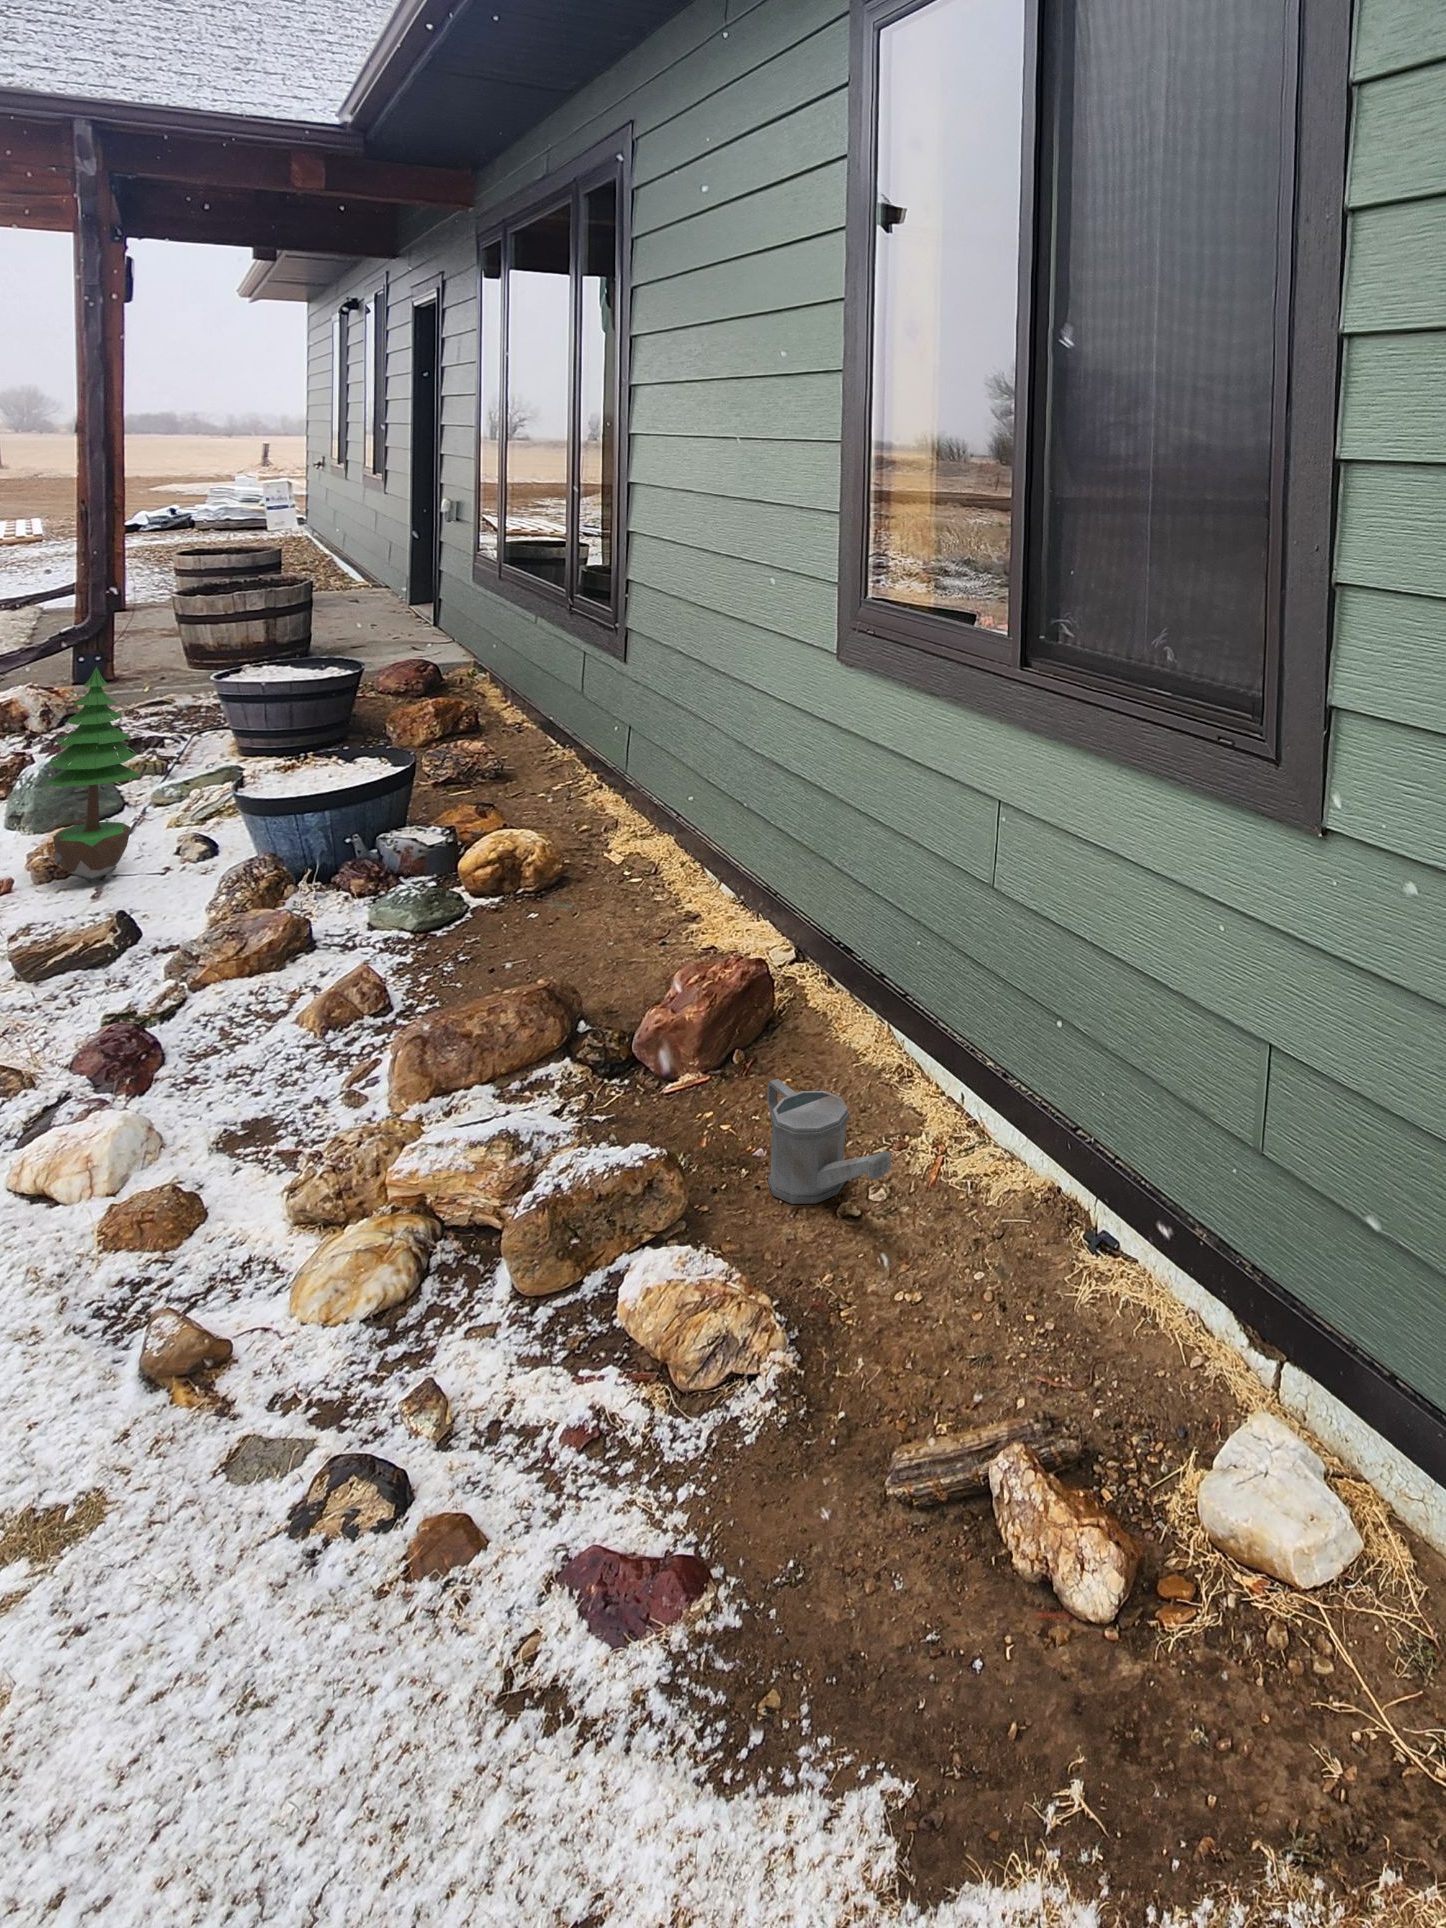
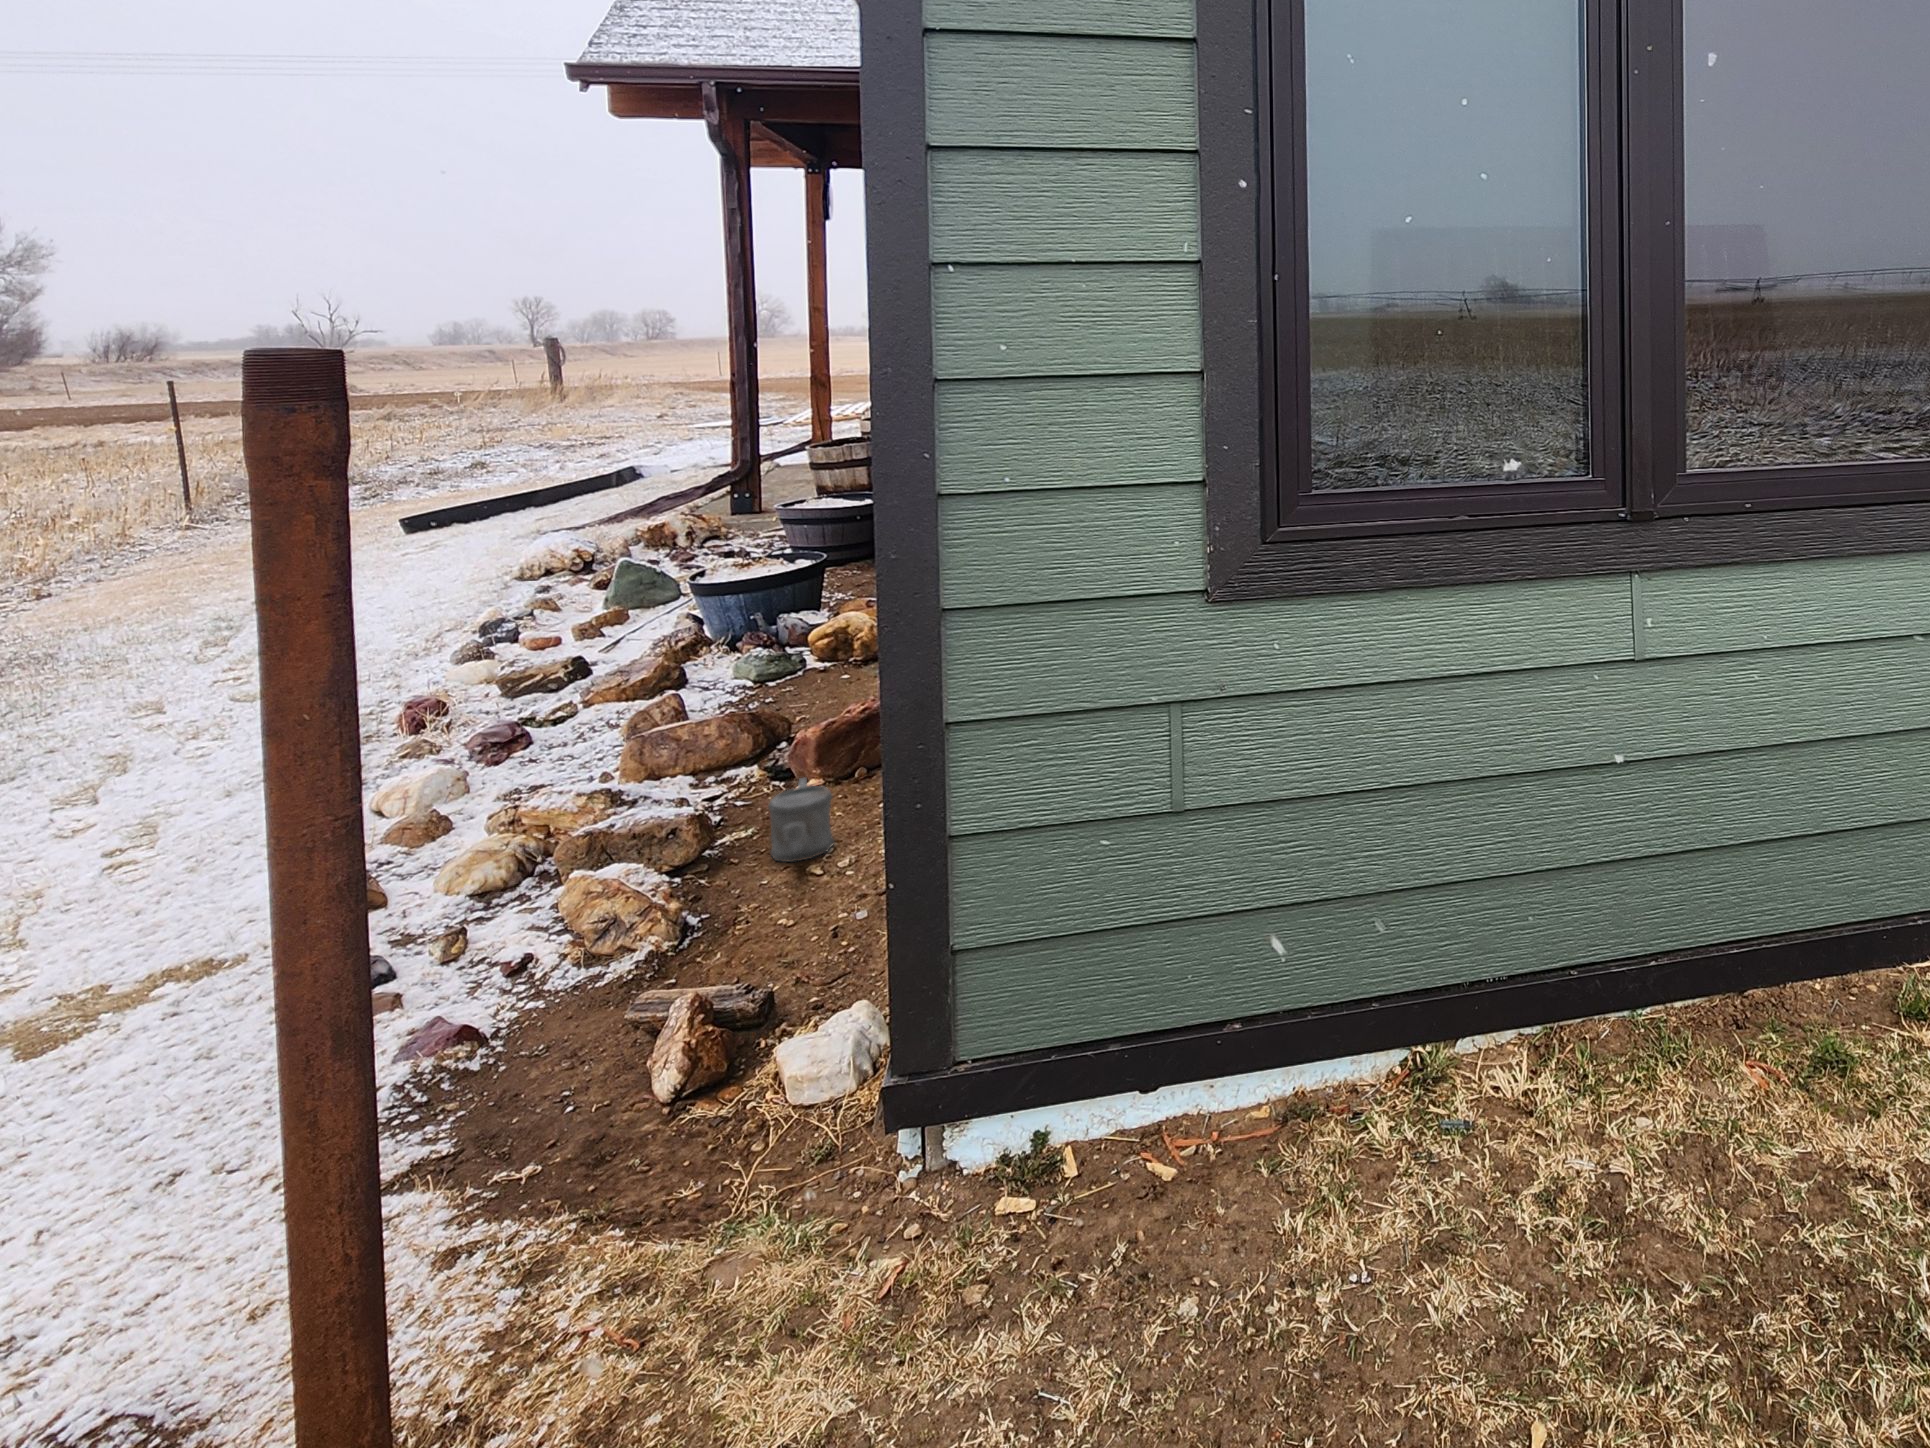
potted tree: present [44,667,141,883] -> none [562,489,629,642]

